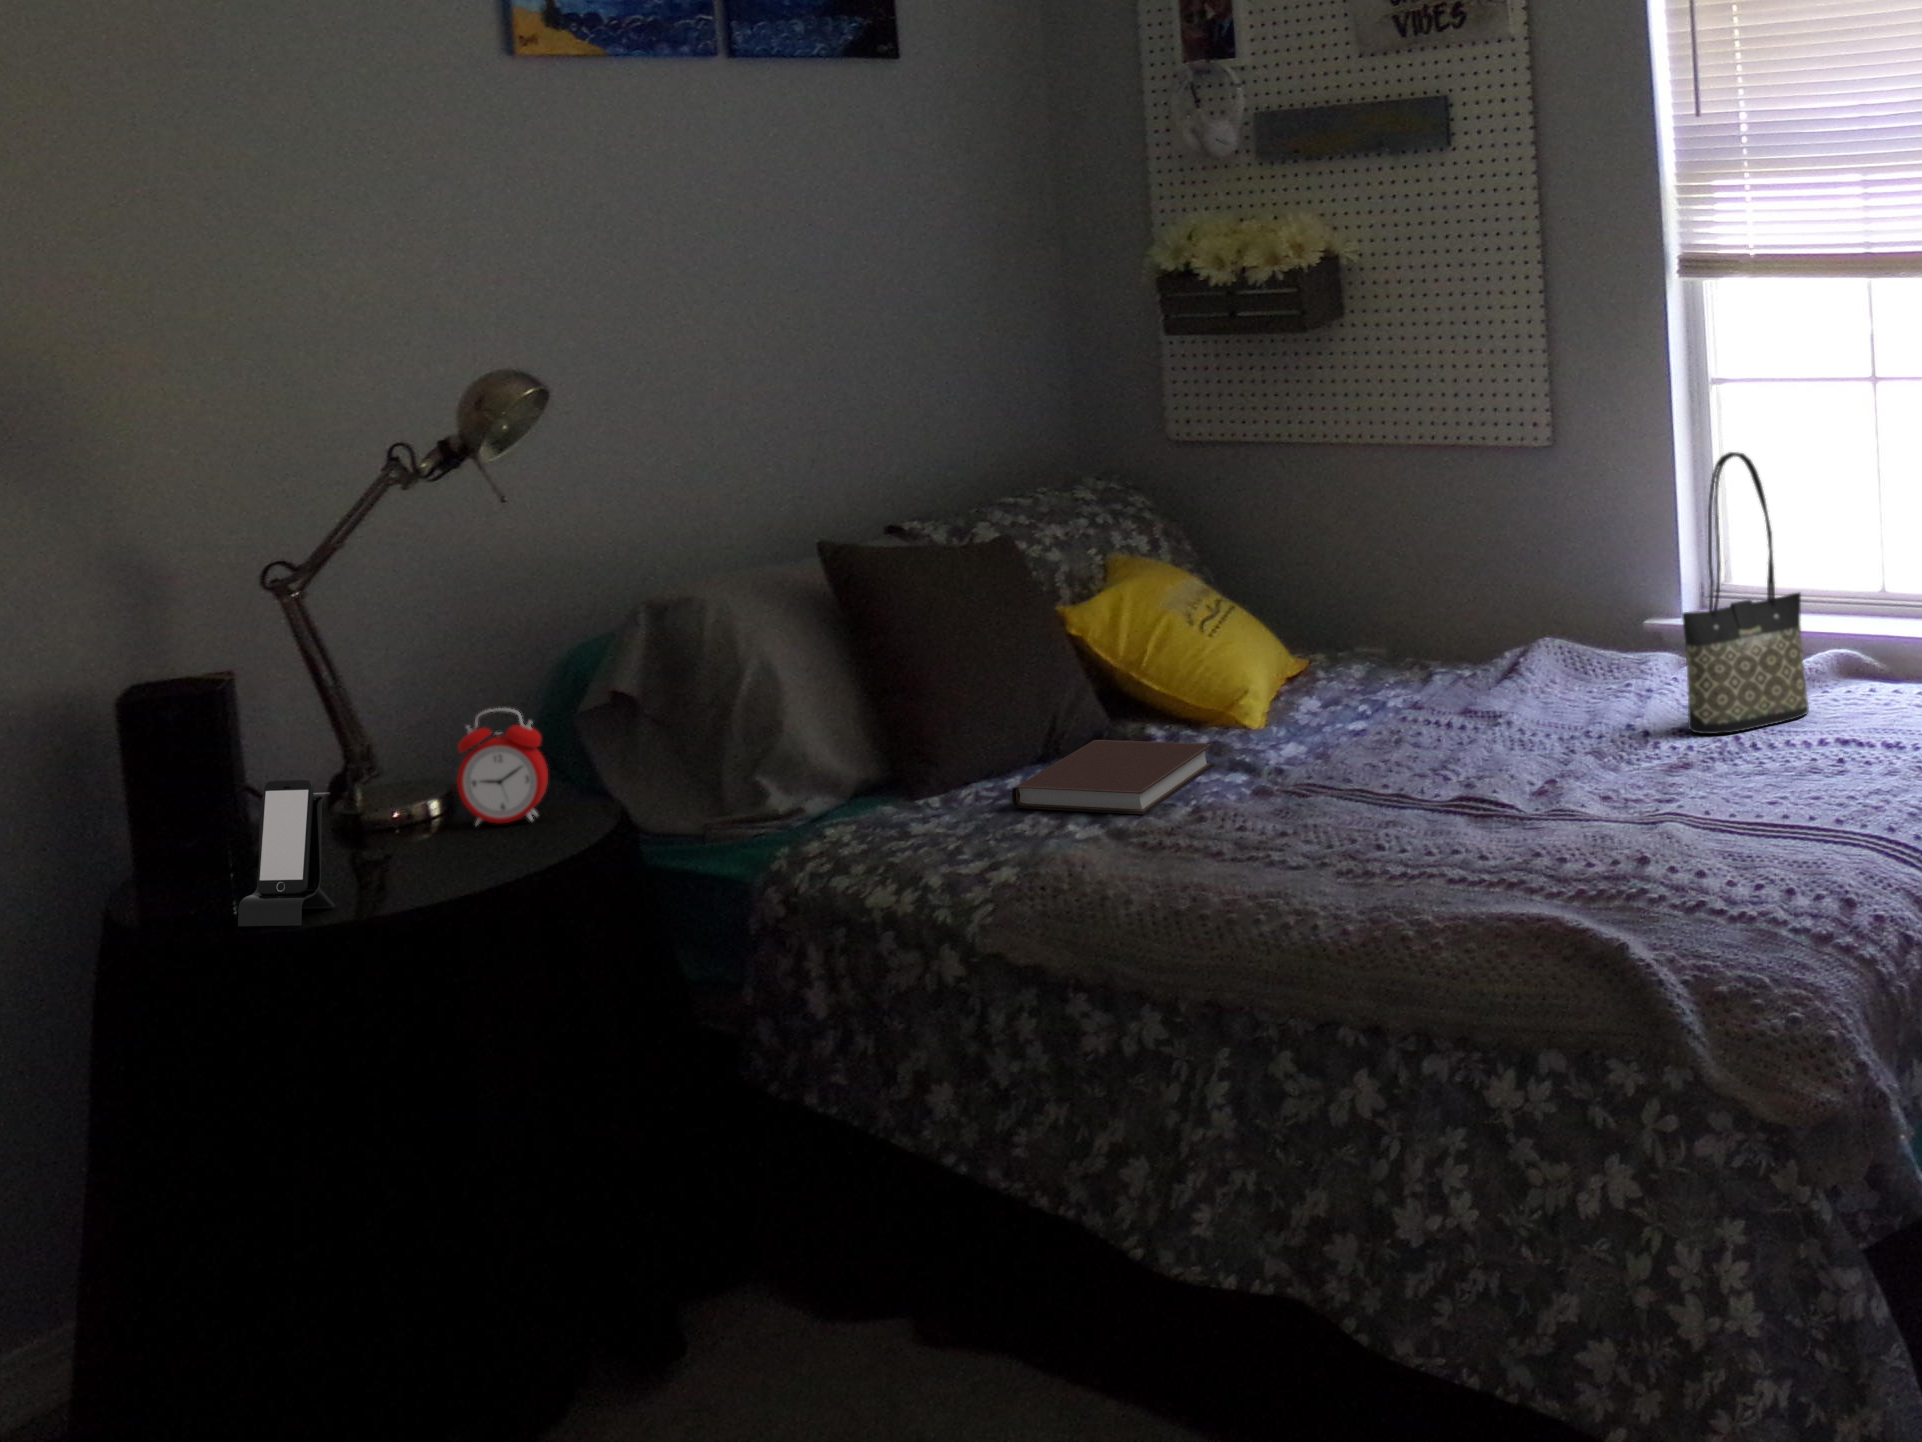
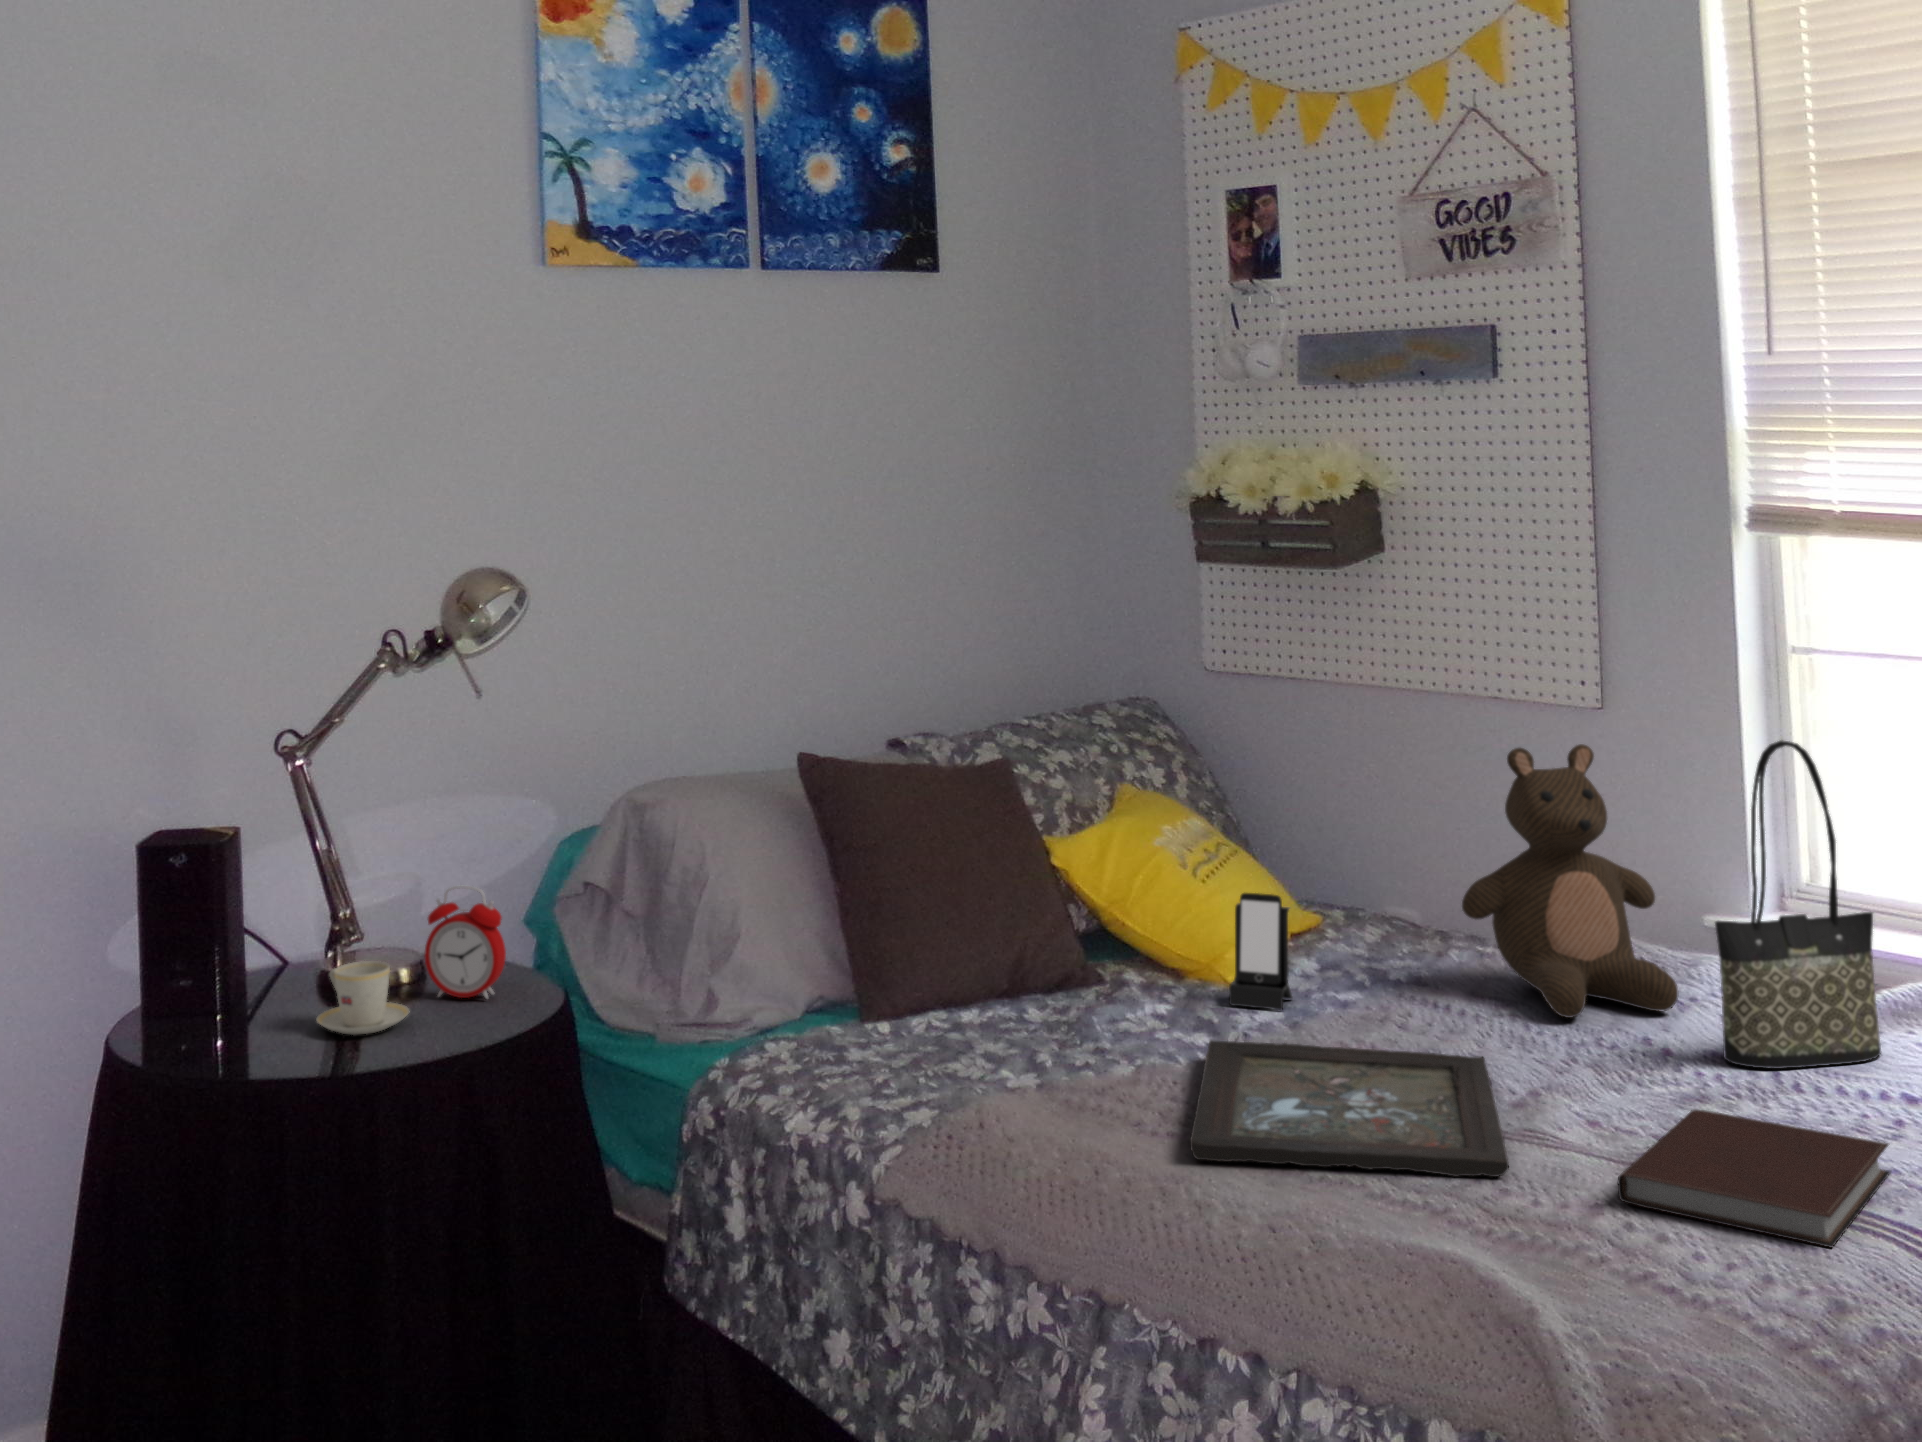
stuffed bear: none [1453,474,1639,714] -> present [1462,744,1678,1018]
notebook: present [1012,740,1215,815] -> present [1618,1110,1890,1248]
tray: none [1256,753,1553,872] -> present [1190,1041,1509,1177]
smartphone: present [238,780,335,926] -> present [1229,893,1293,1010]
teacup: none [351,795,456,873] -> present [316,961,409,1035]

